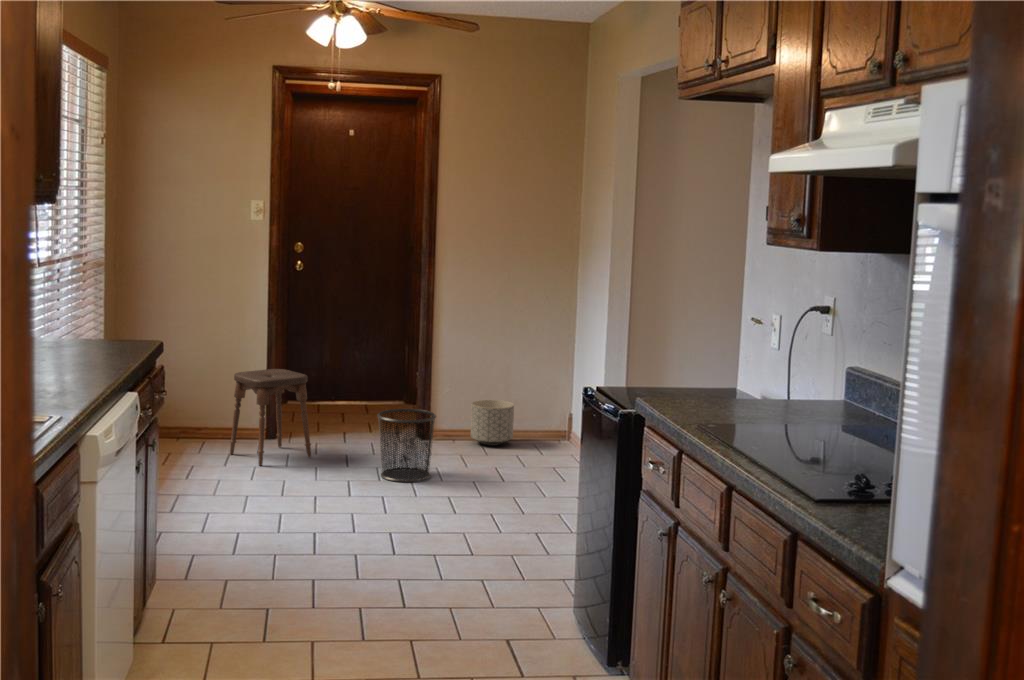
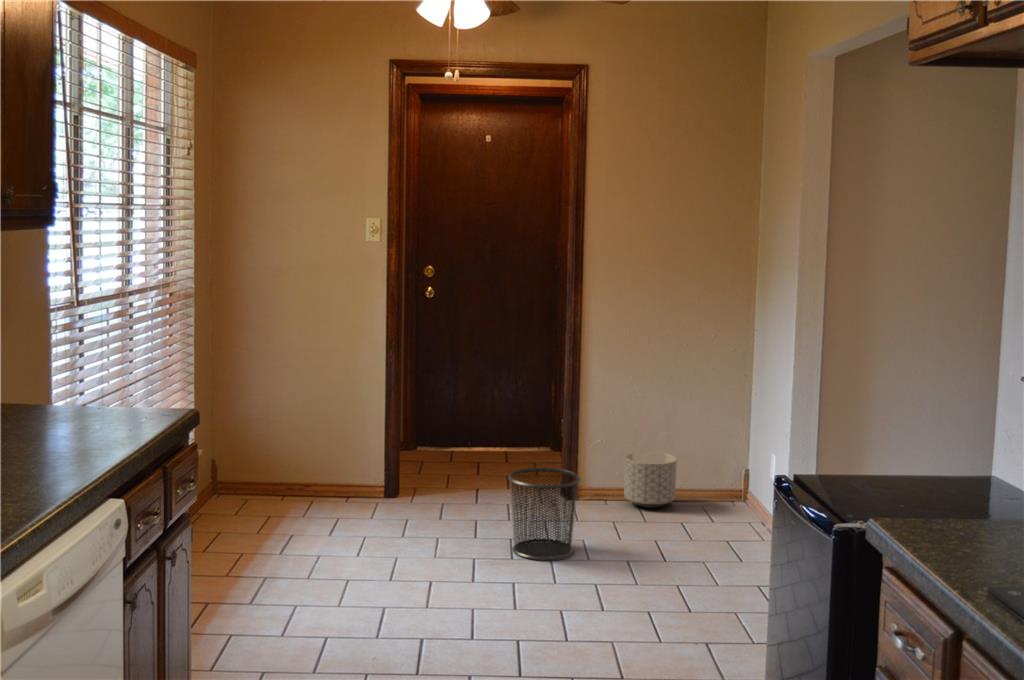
stool: present [230,369,311,466] -> none [340,416,433,533]

